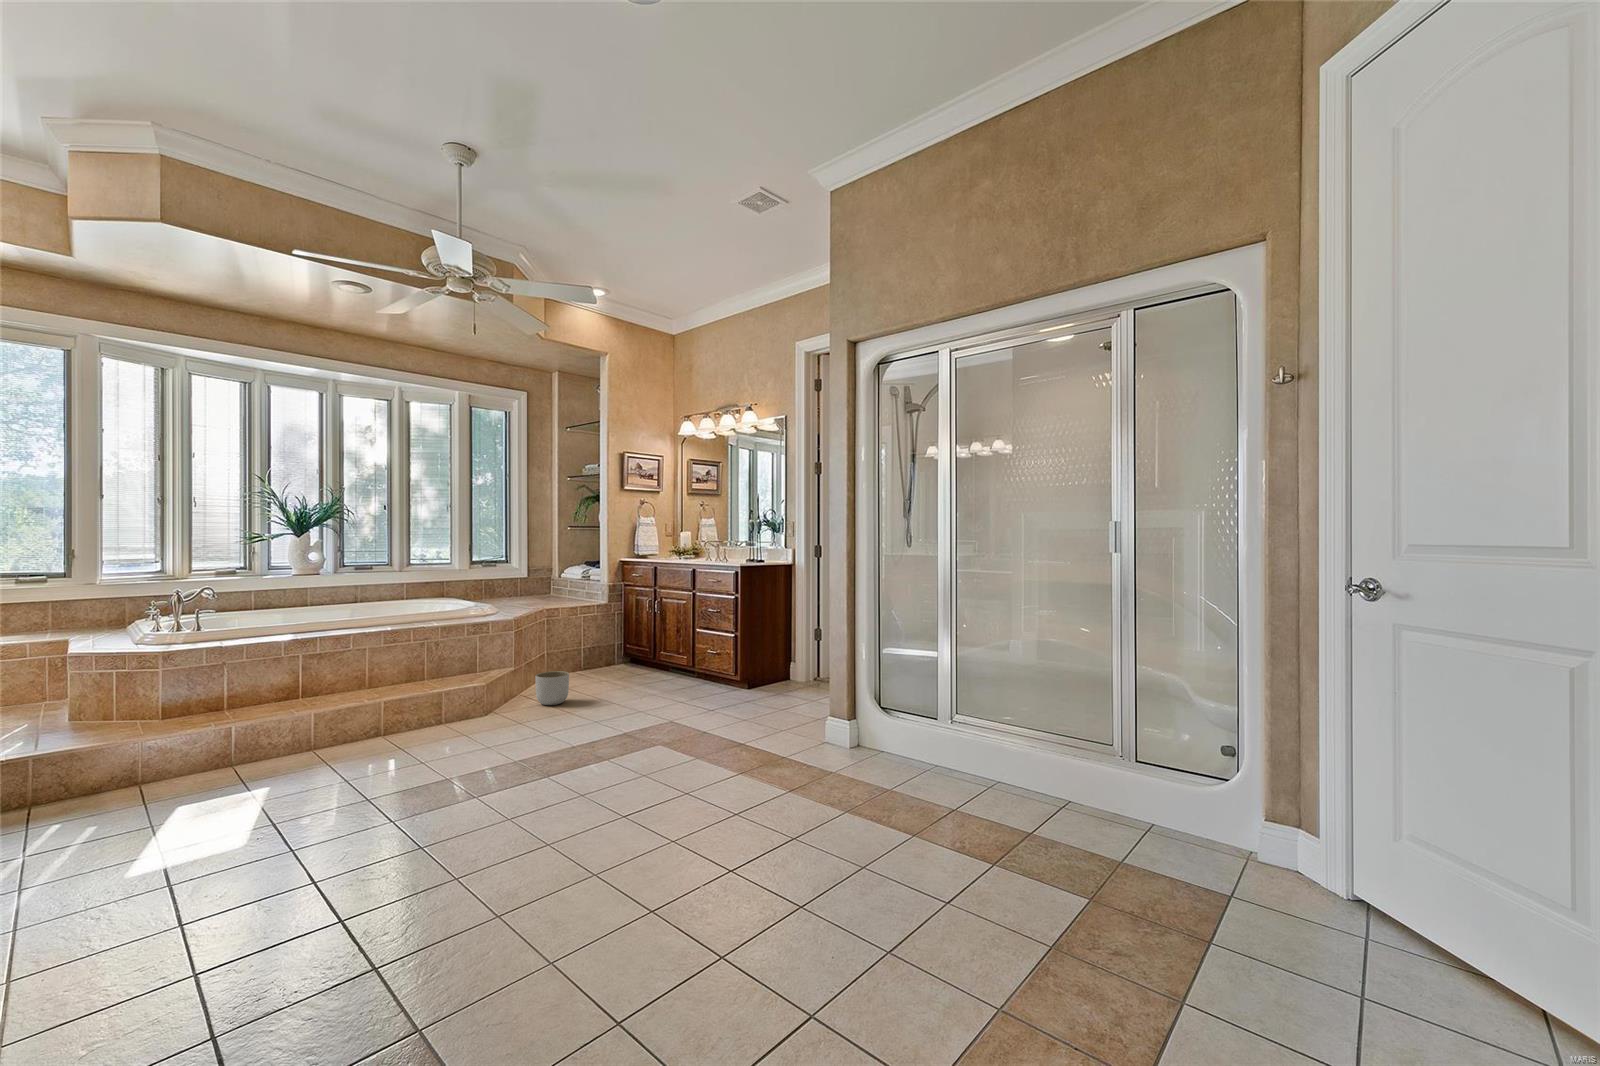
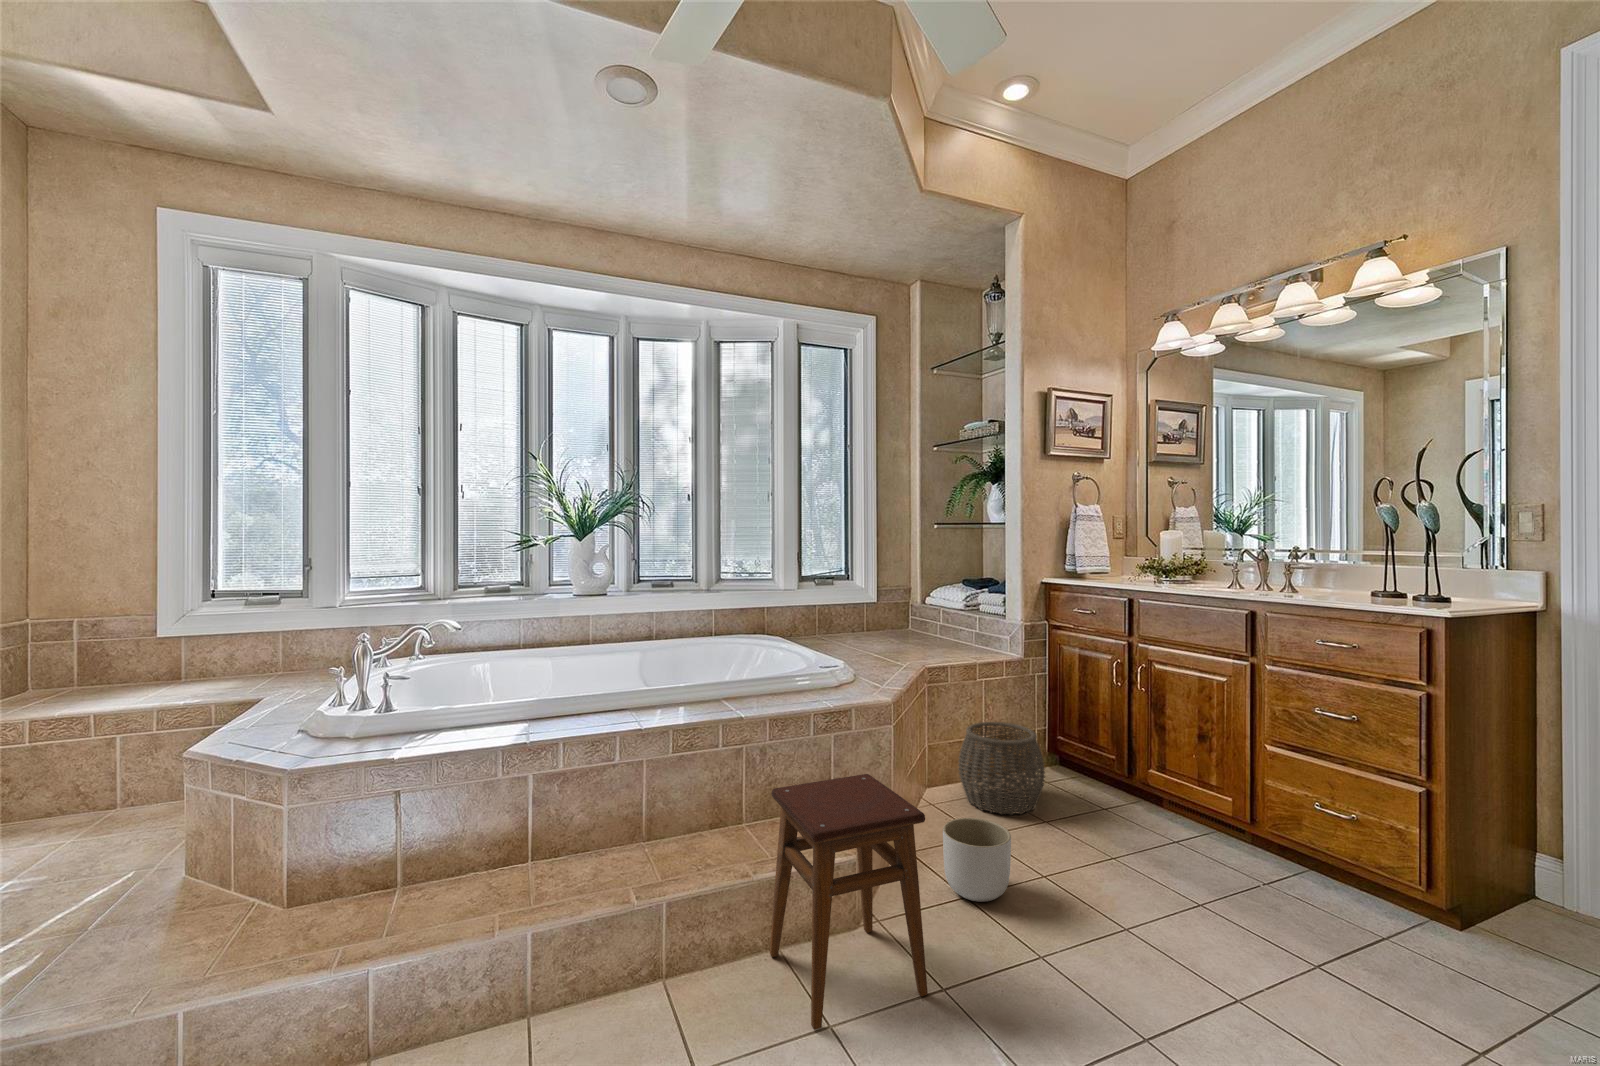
woven basket: none [561,637,609,682] -> present [958,722,1045,815]
stool: none [438,643,513,737] -> present [770,774,928,1029]

